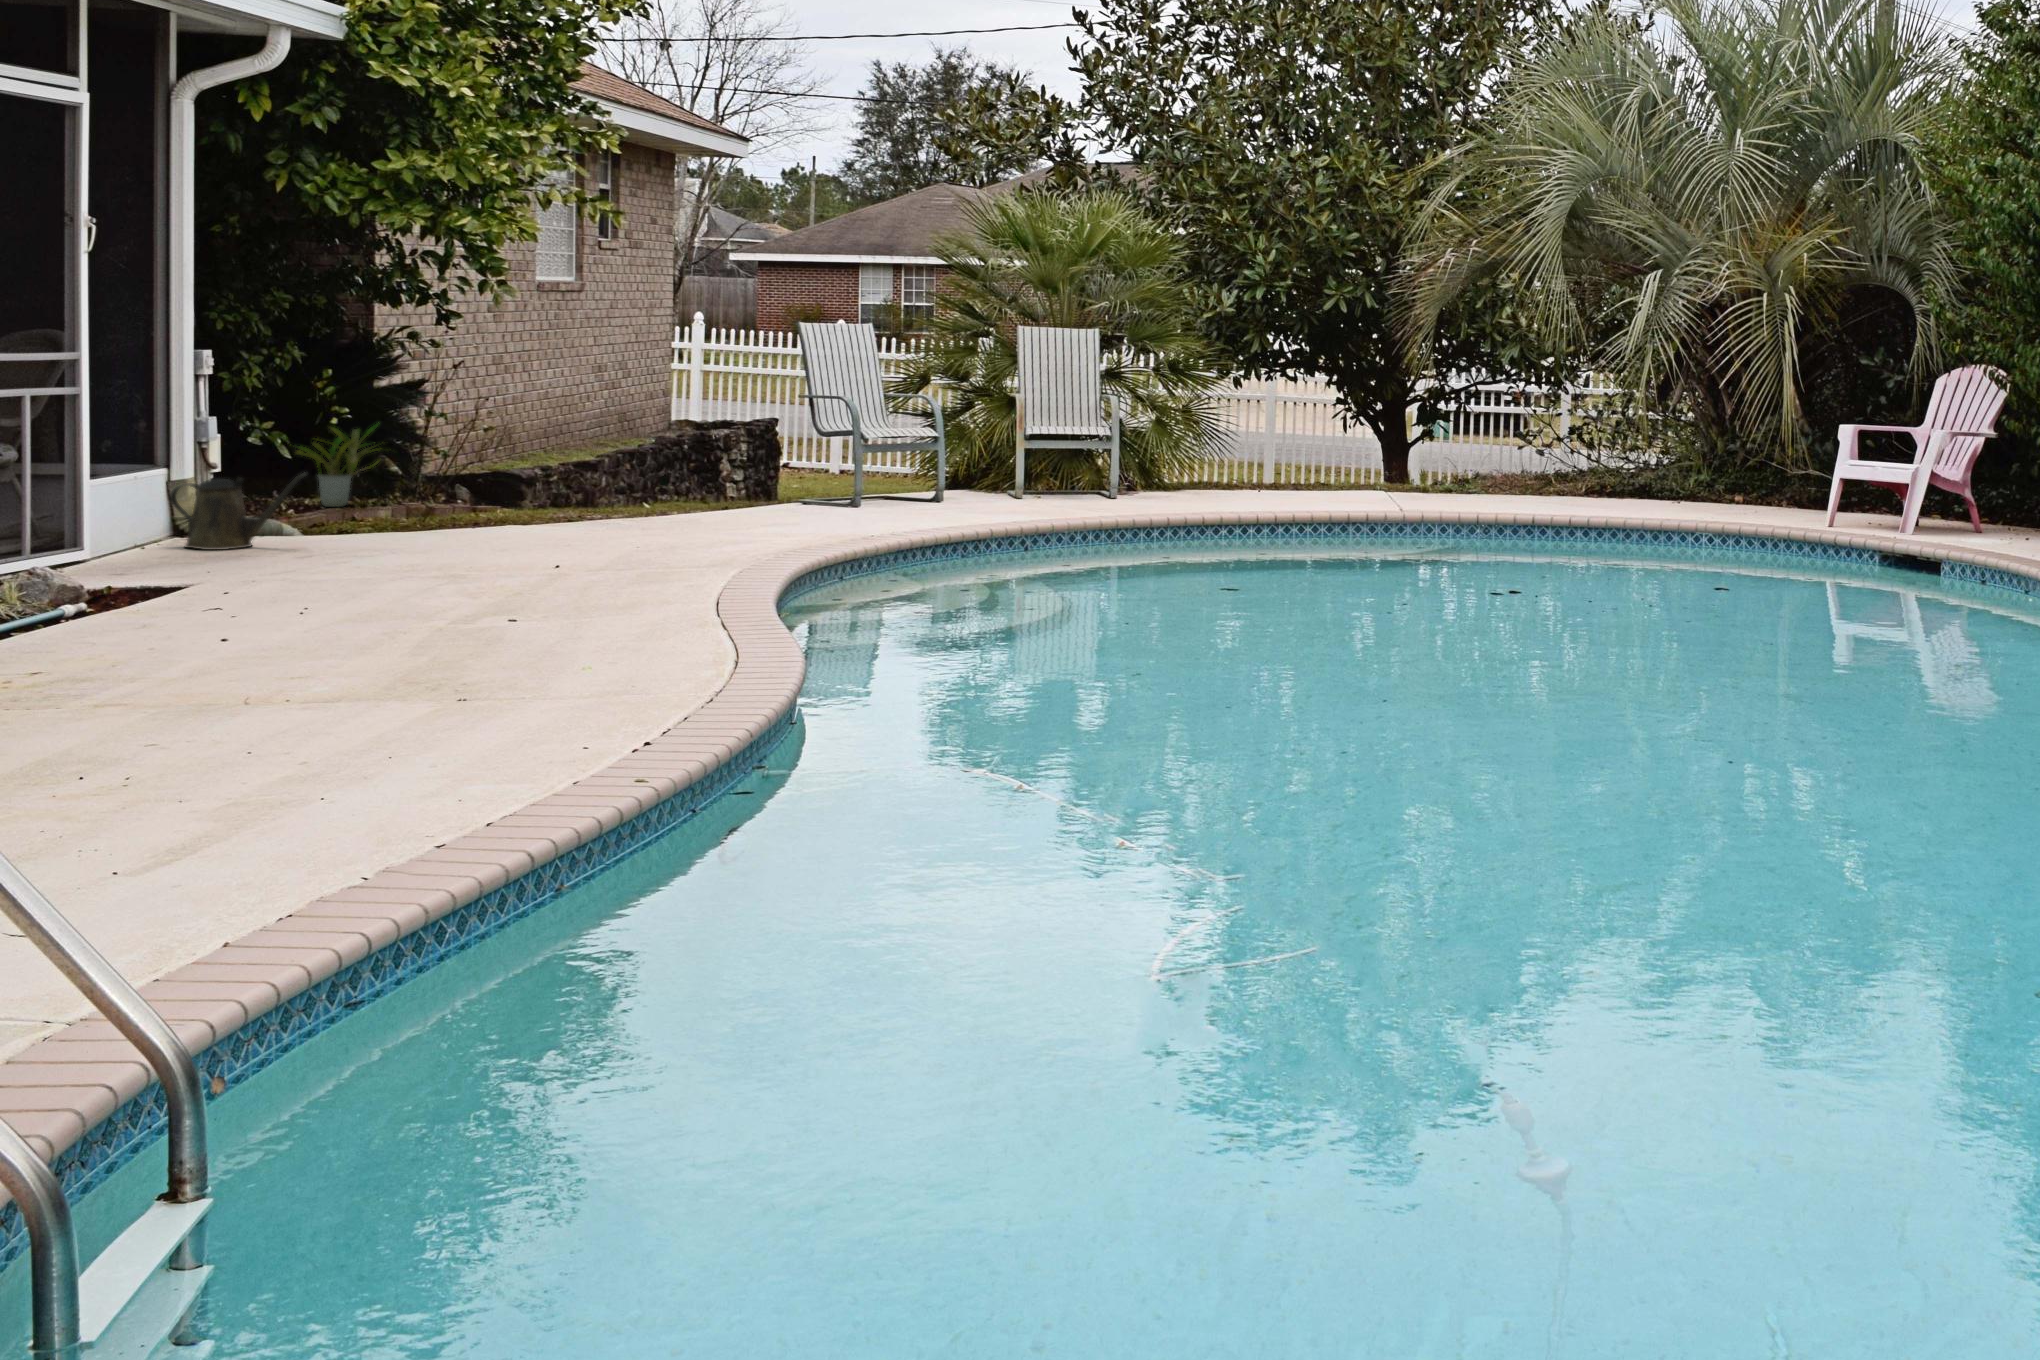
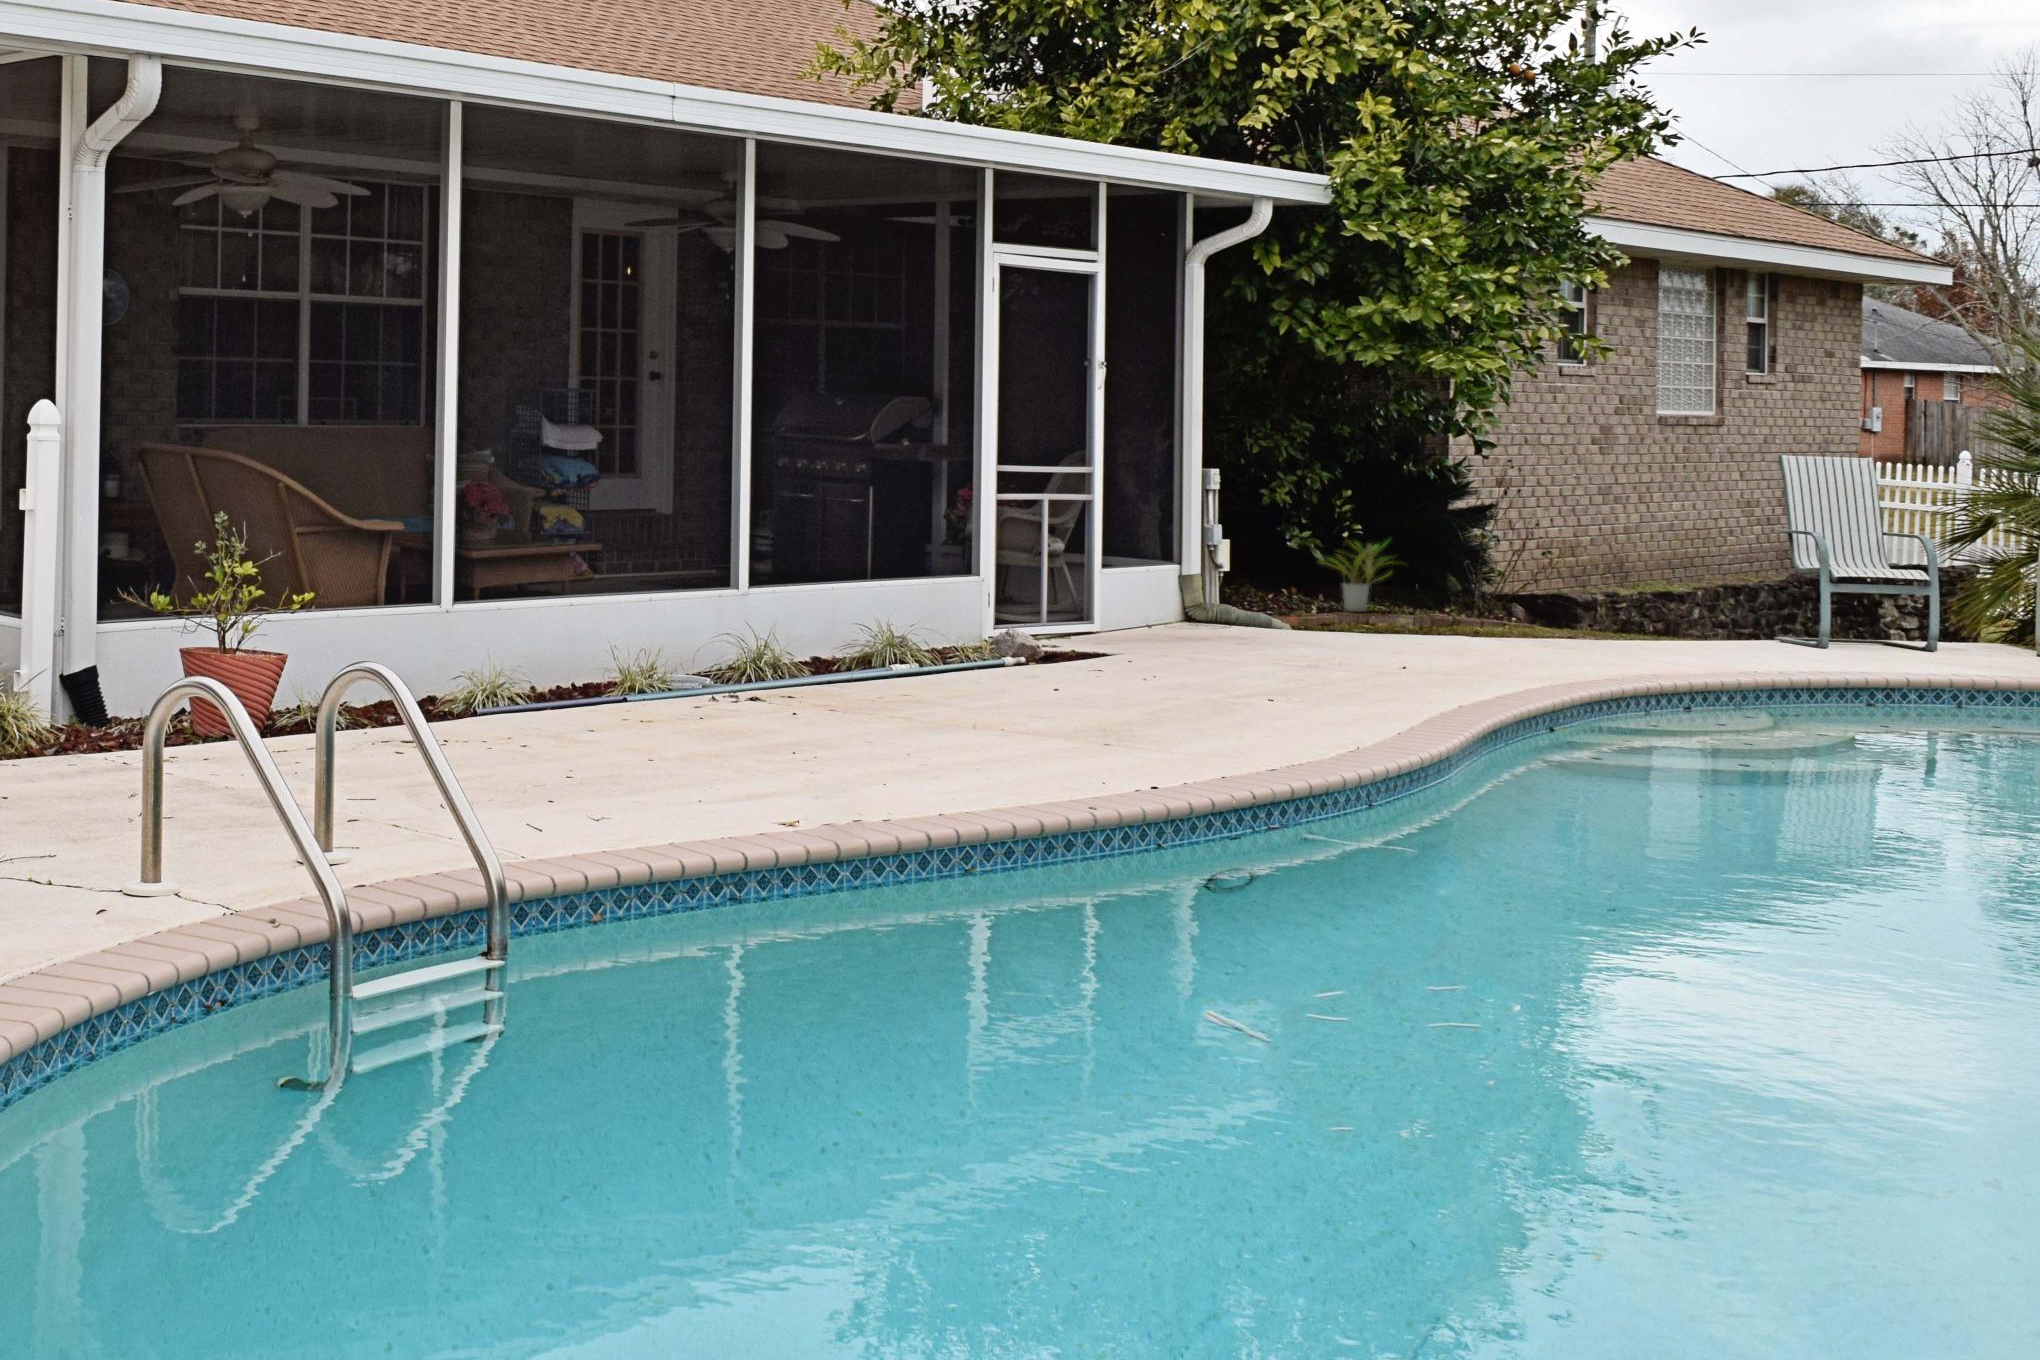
watering can: present [170,473,307,550] -> none [1178,570,1270,631]

